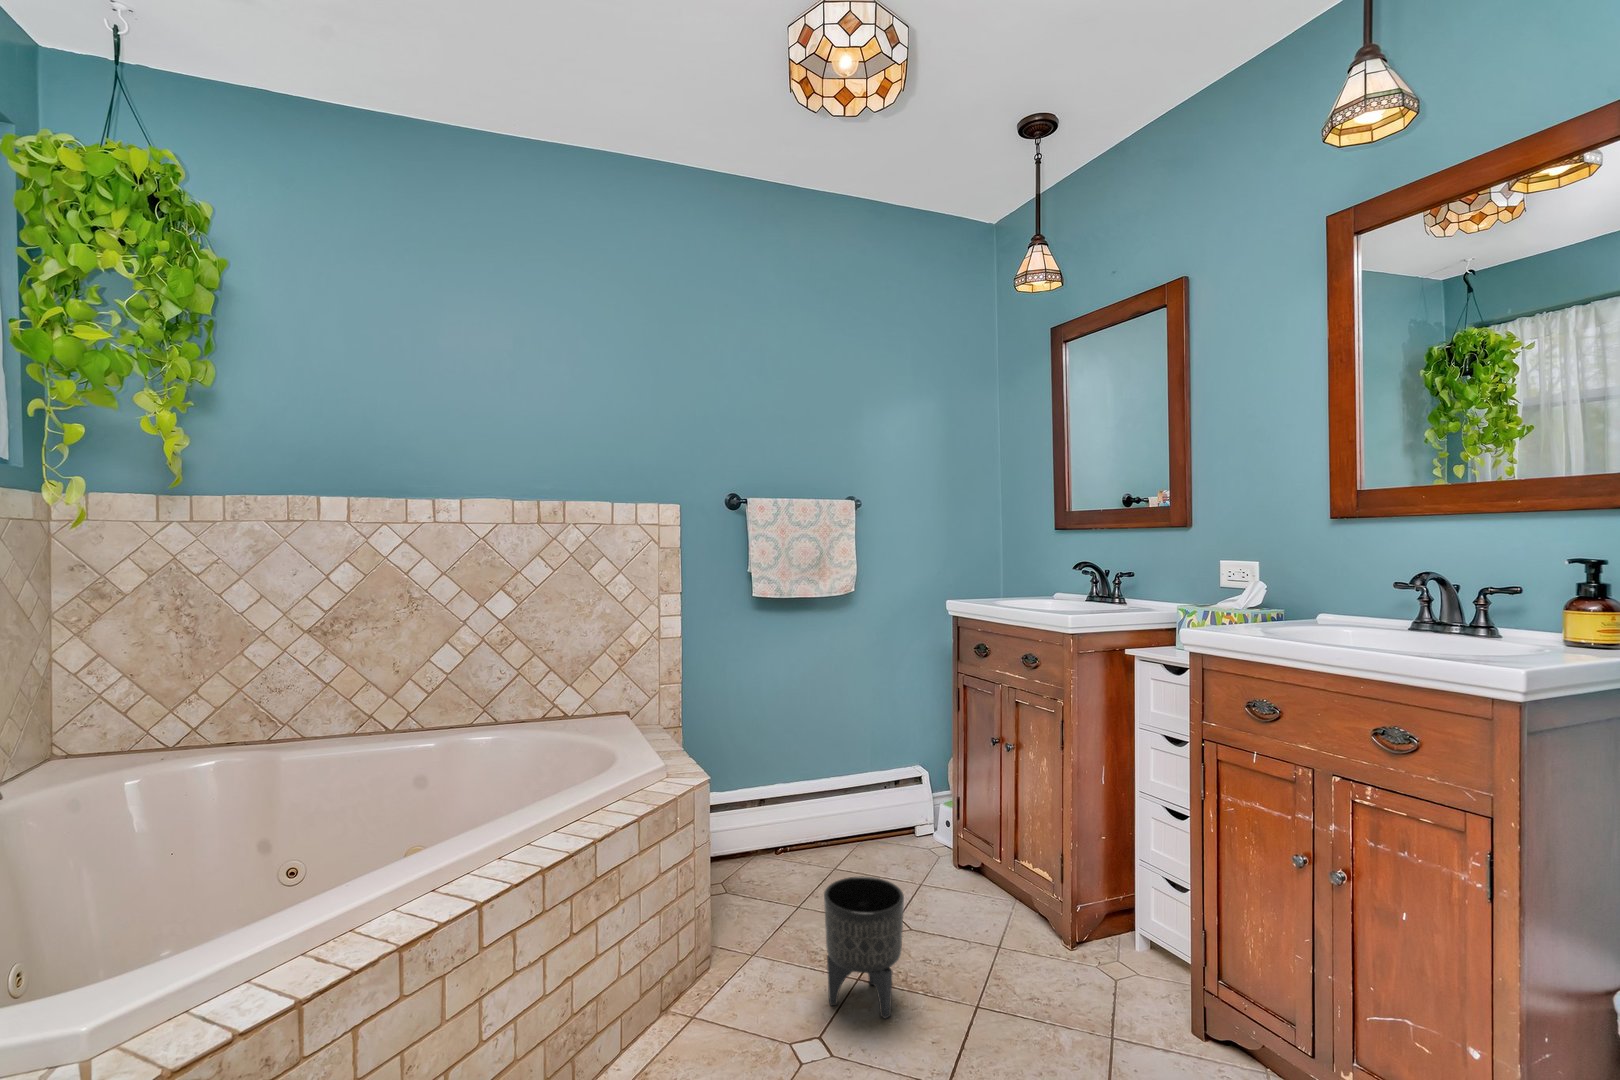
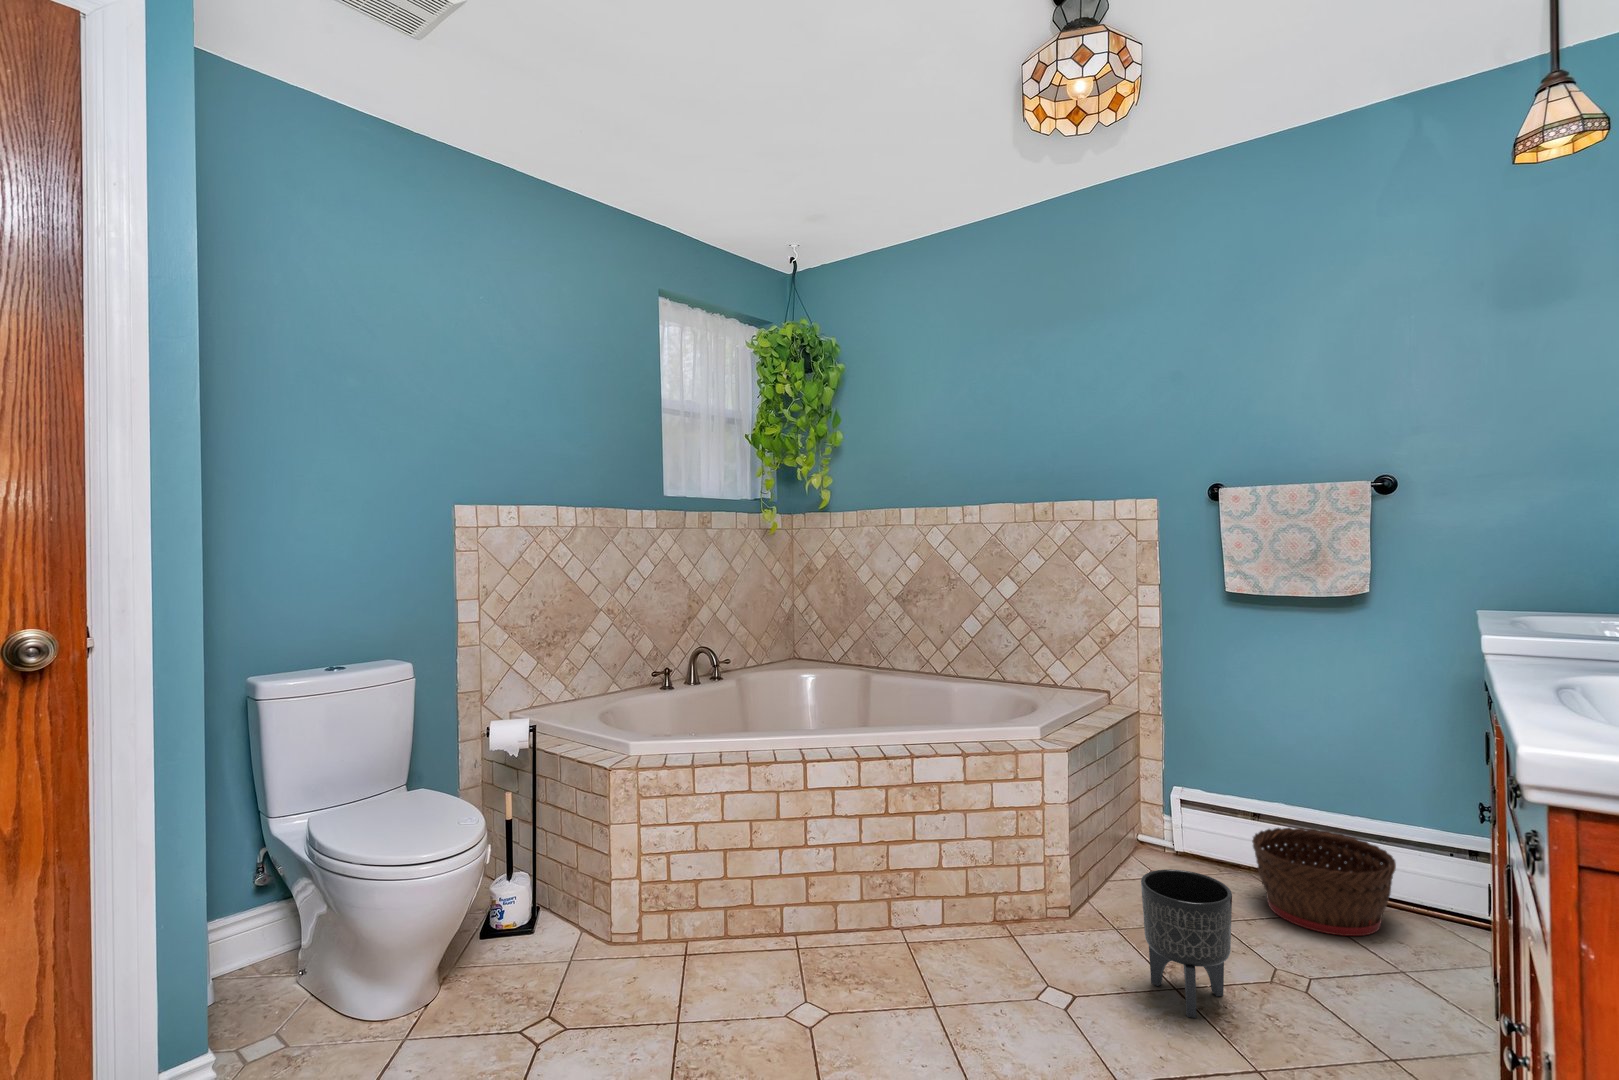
basket: none [783,798,886,890] -> present [1252,828,1396,936]

